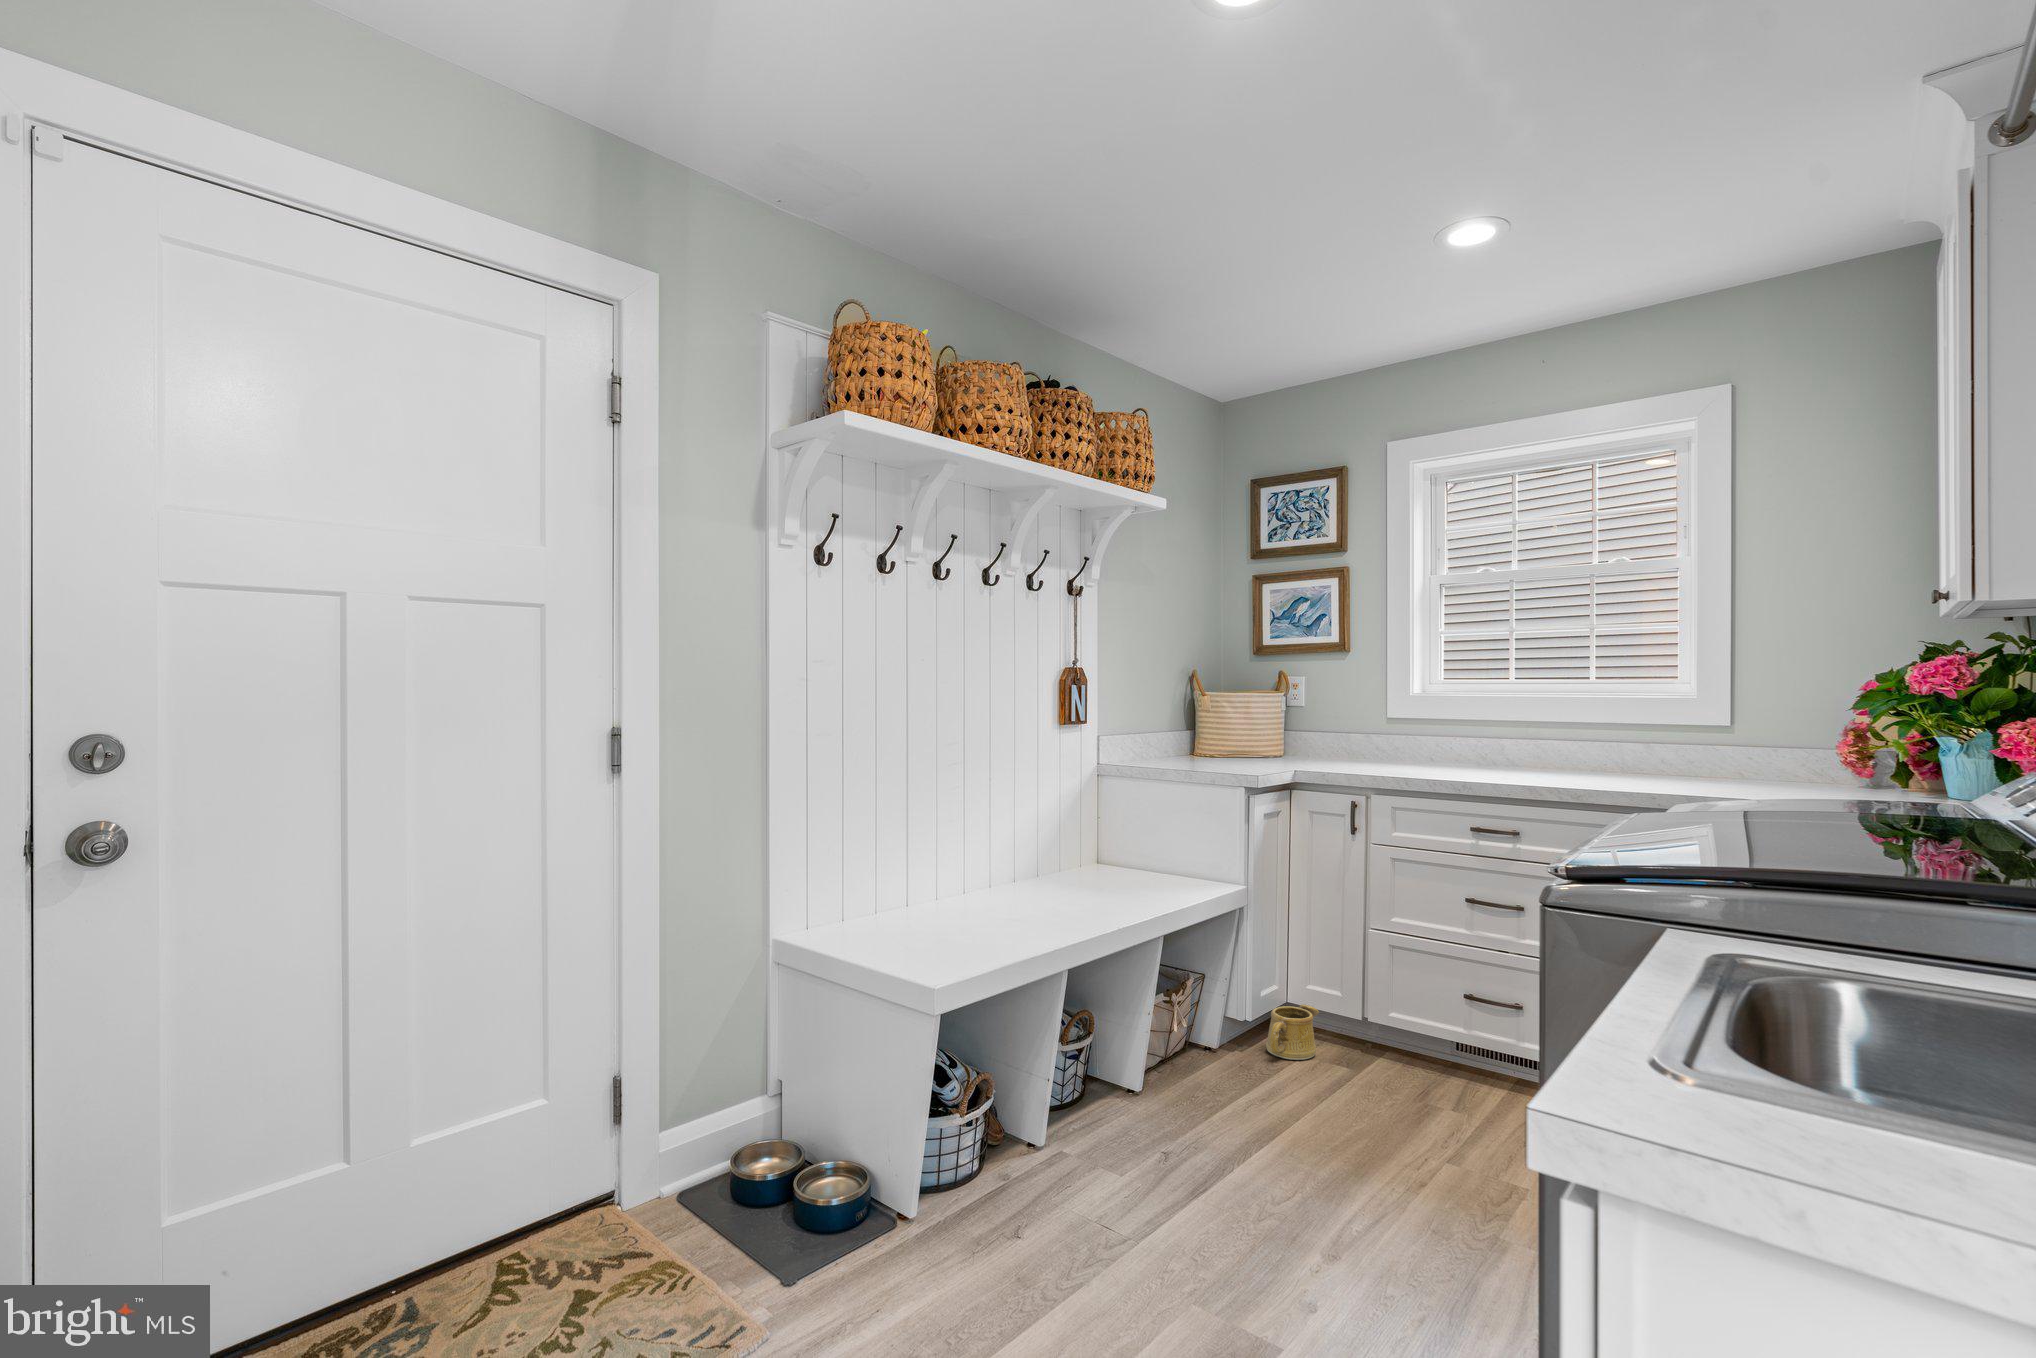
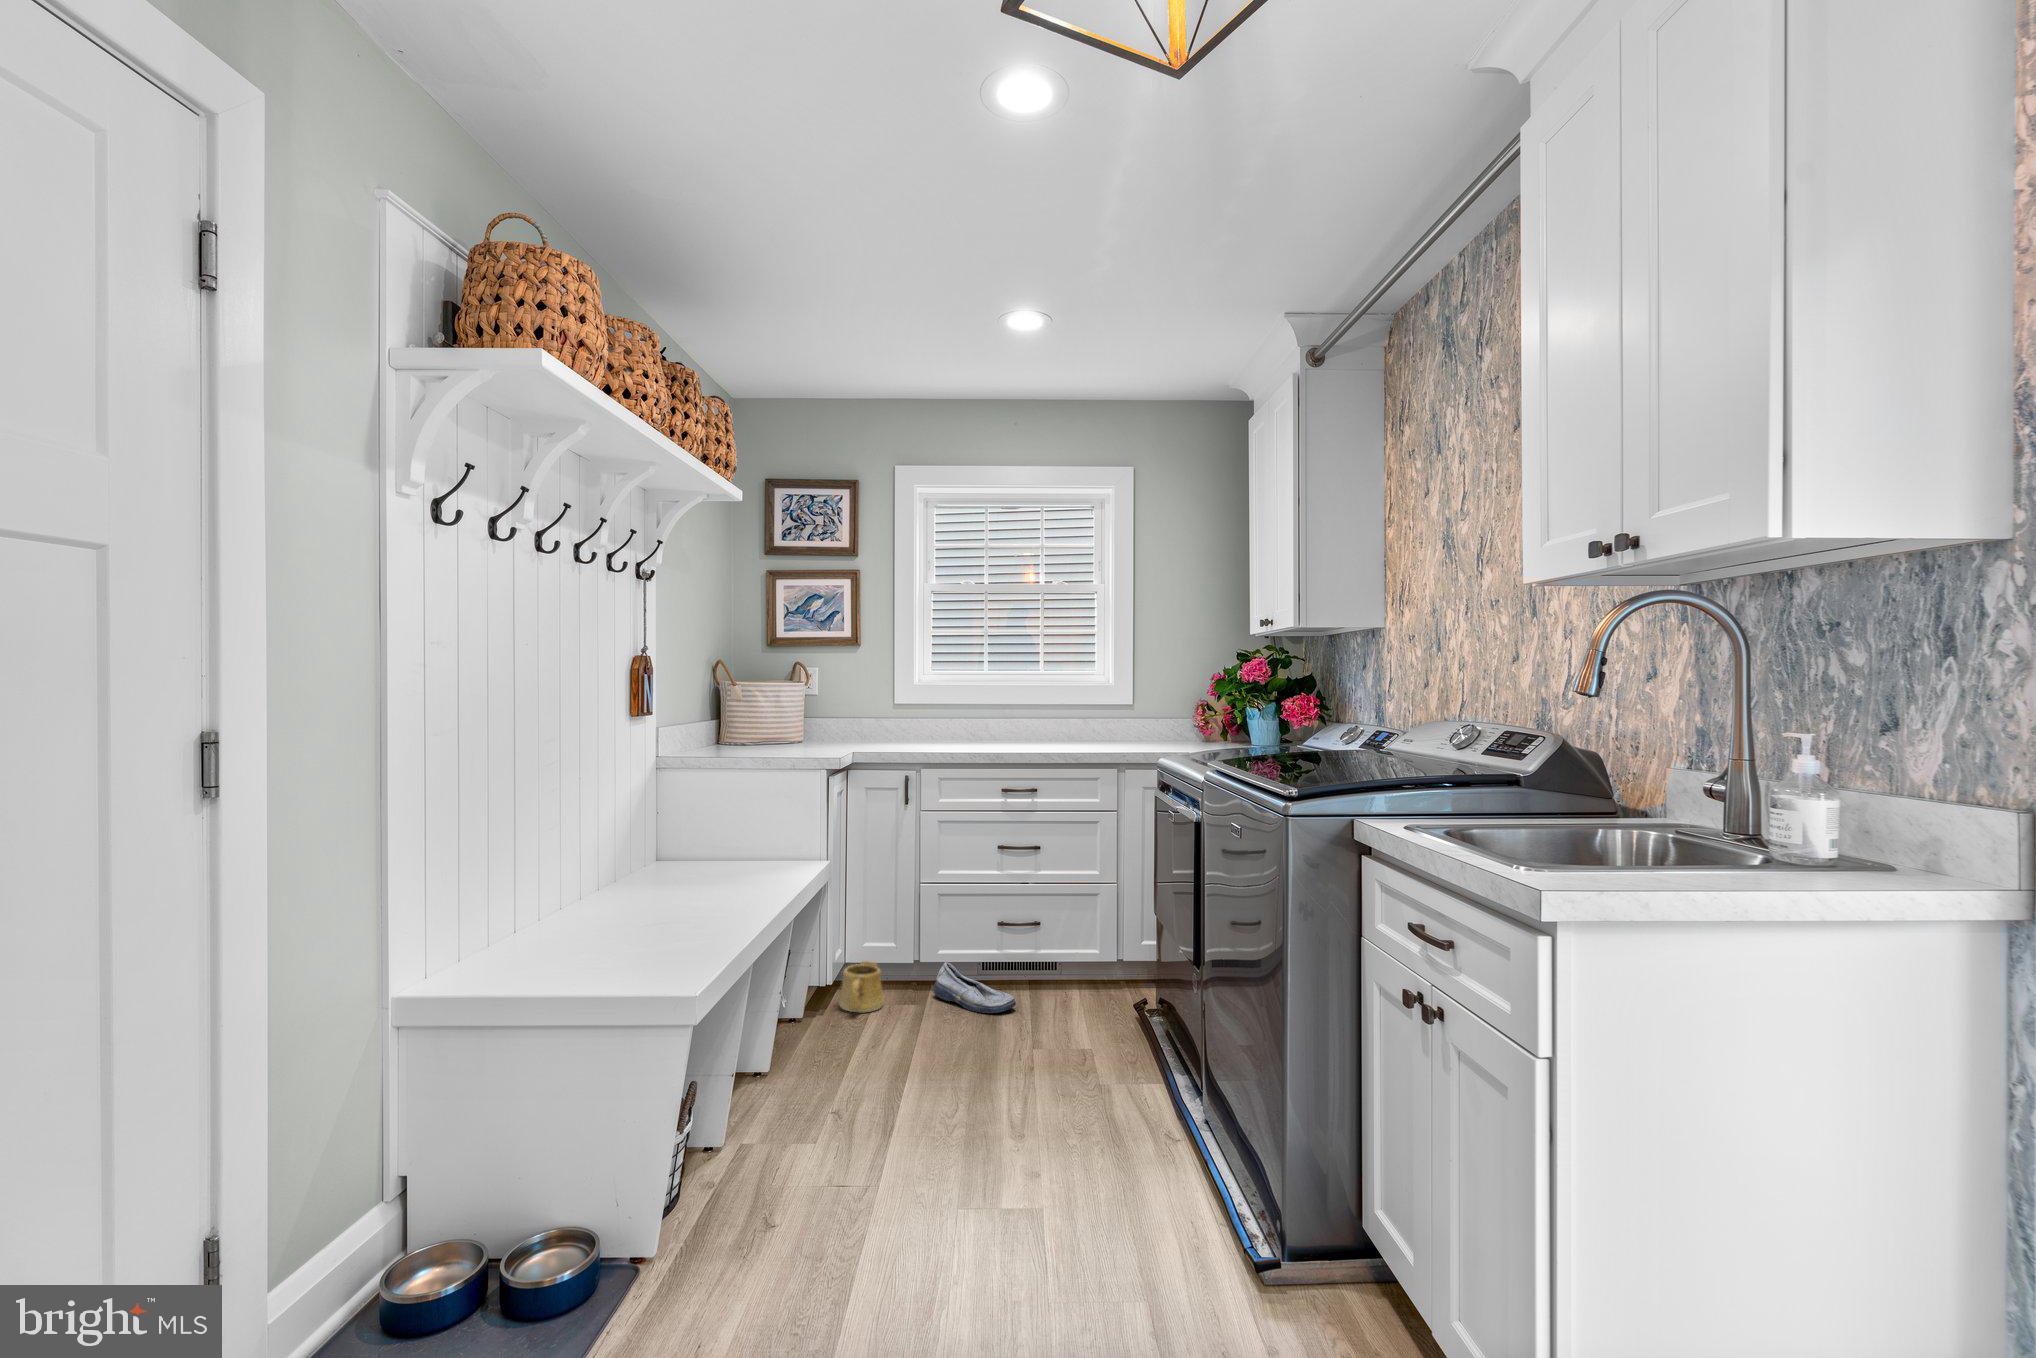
shoe: none [1379,1023,1463,1092] -> present [933,962,1016,1013]

